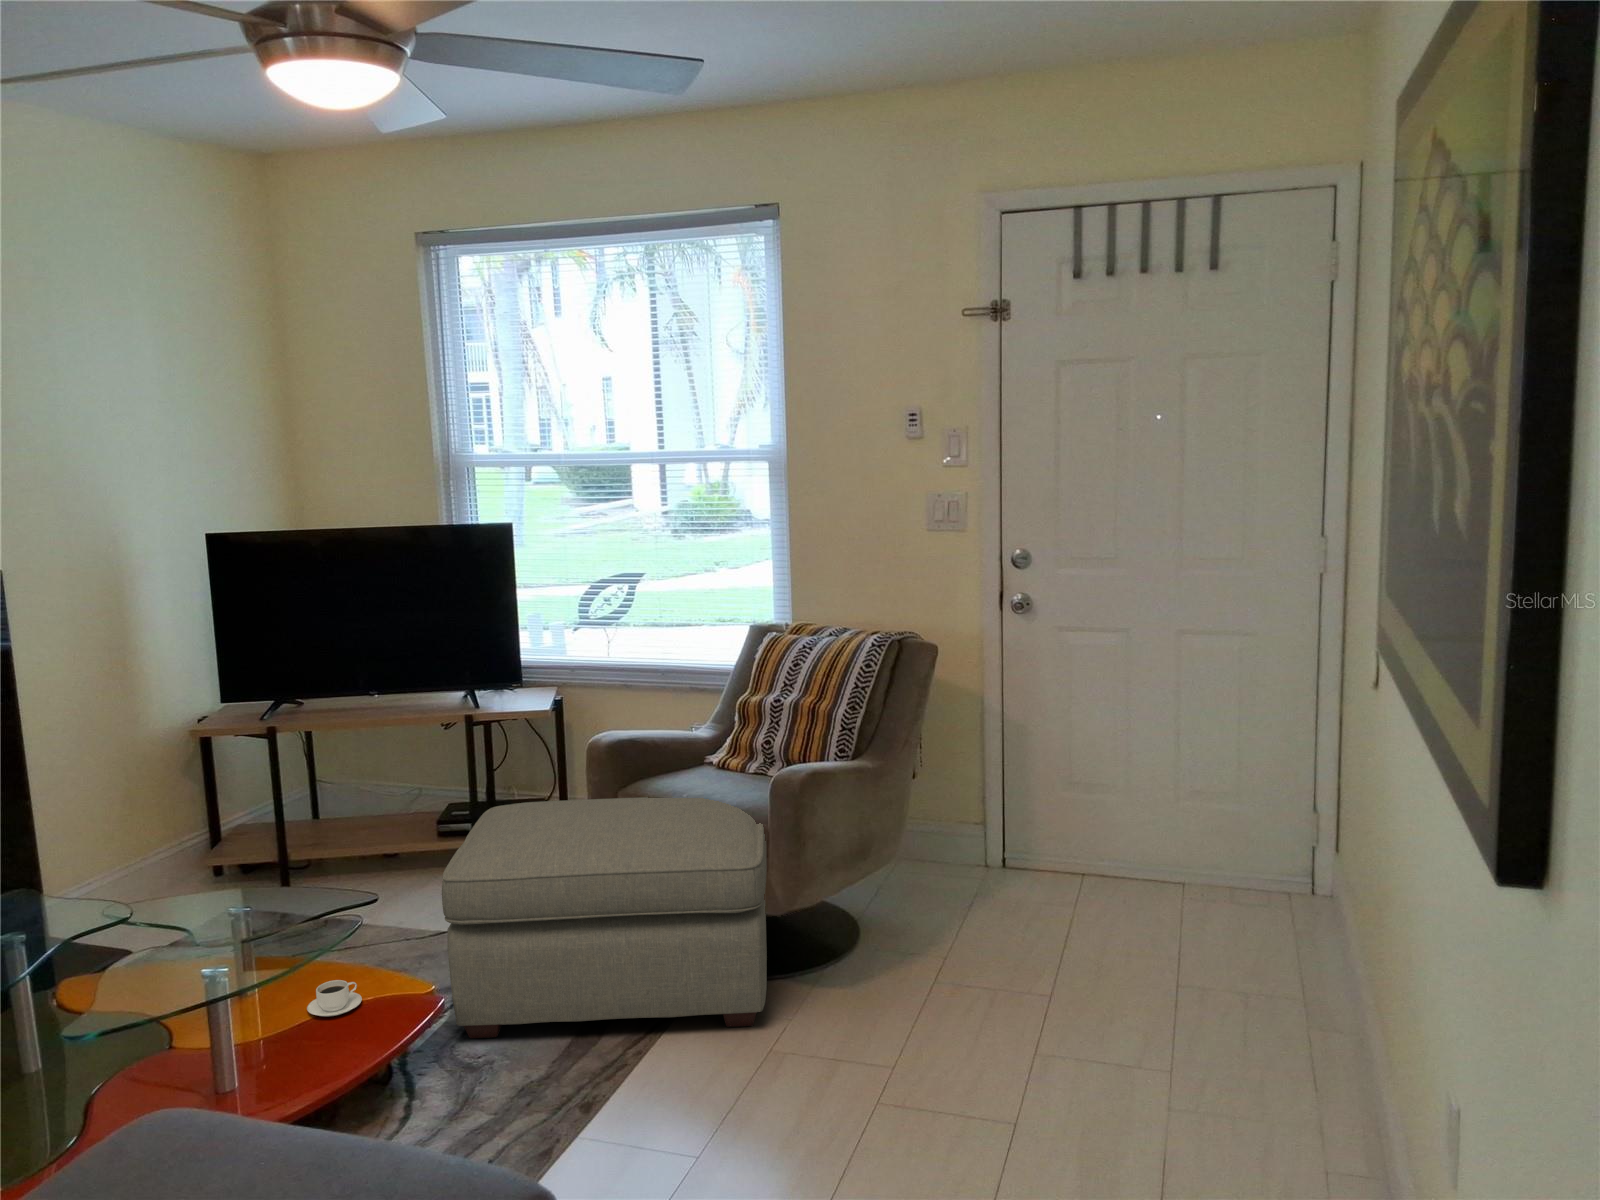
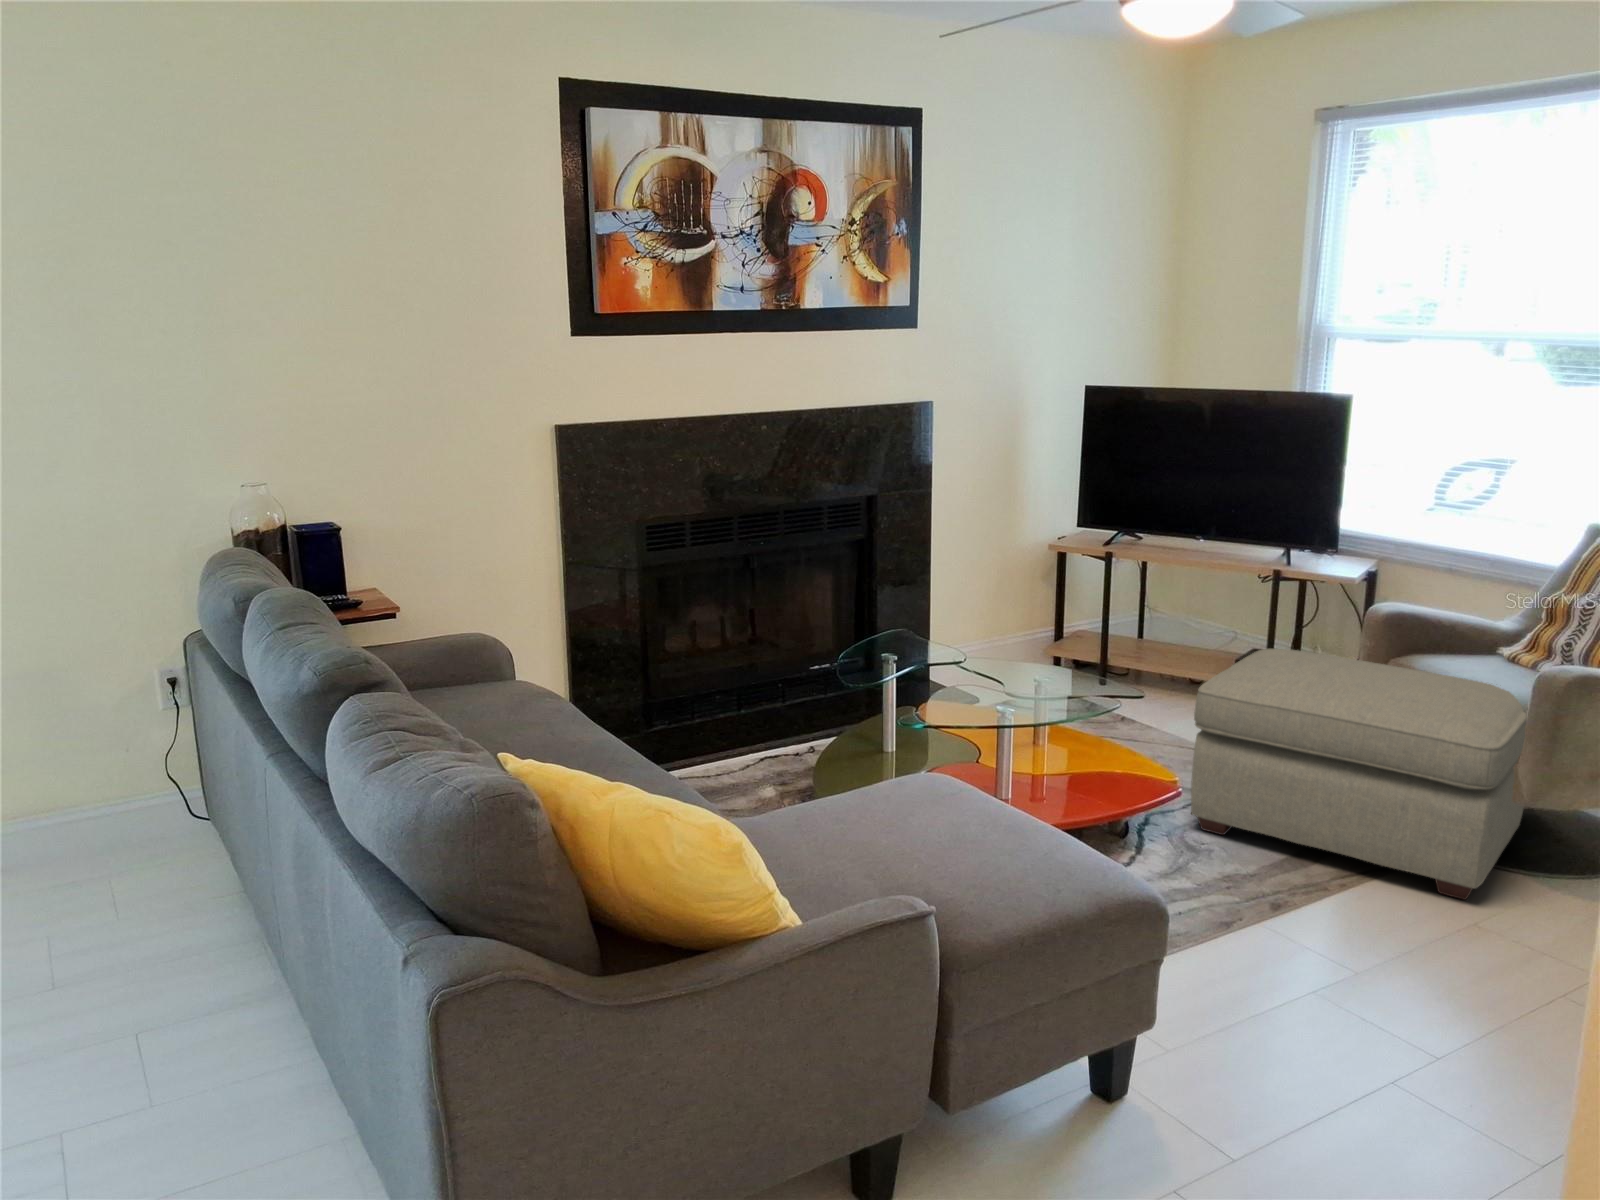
coffee cup: present [307,980,362,1017] -> none [1079,751,1122,777]

